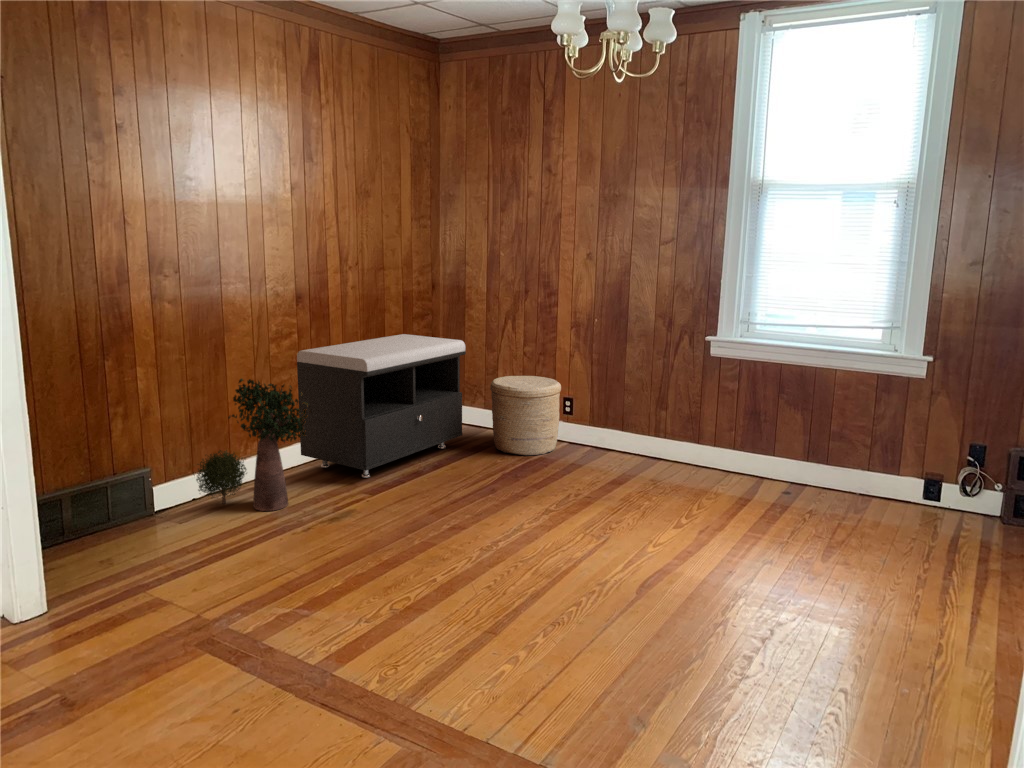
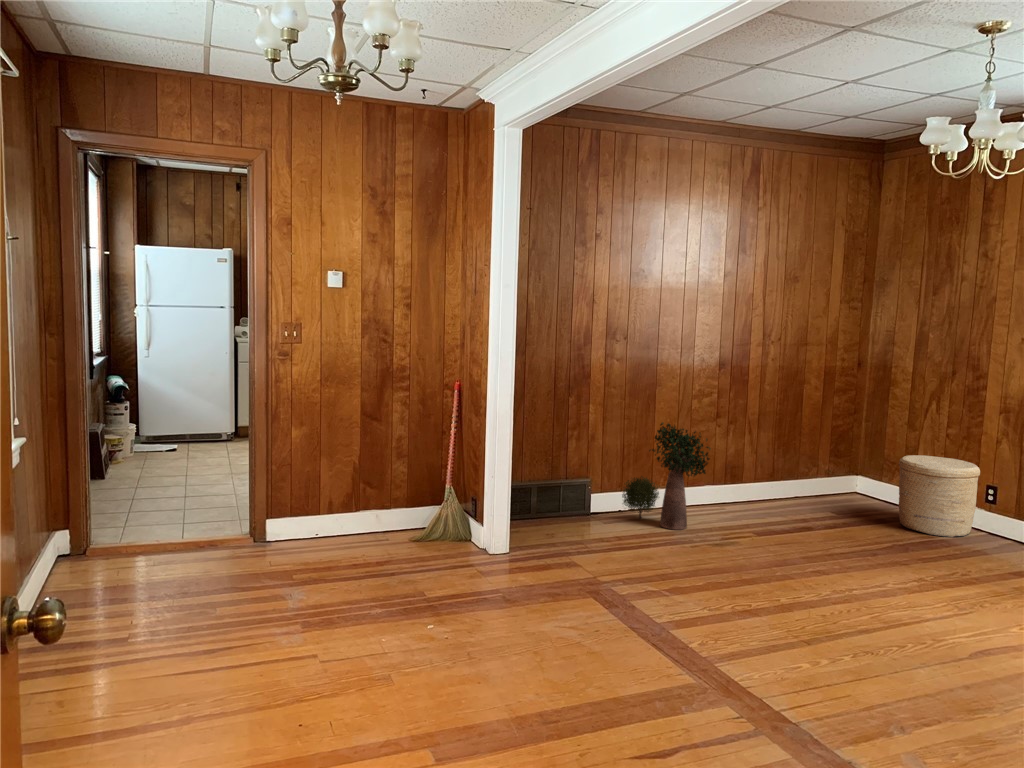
storage bench: present [297,334,466,478] -> none [710,405,876,523]

